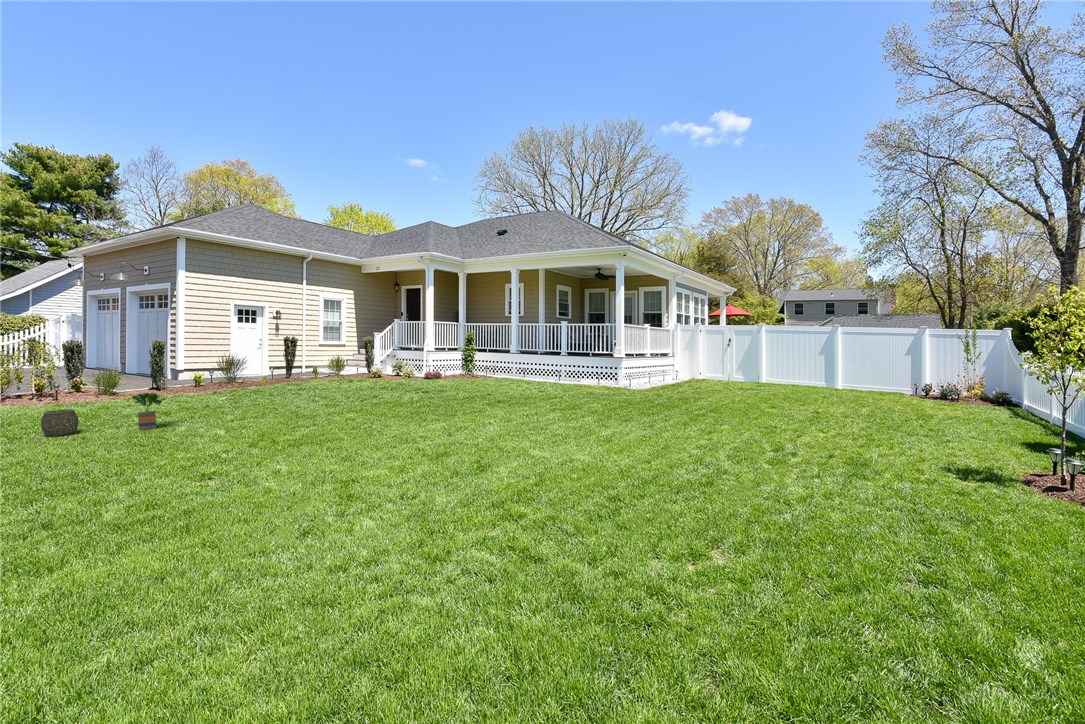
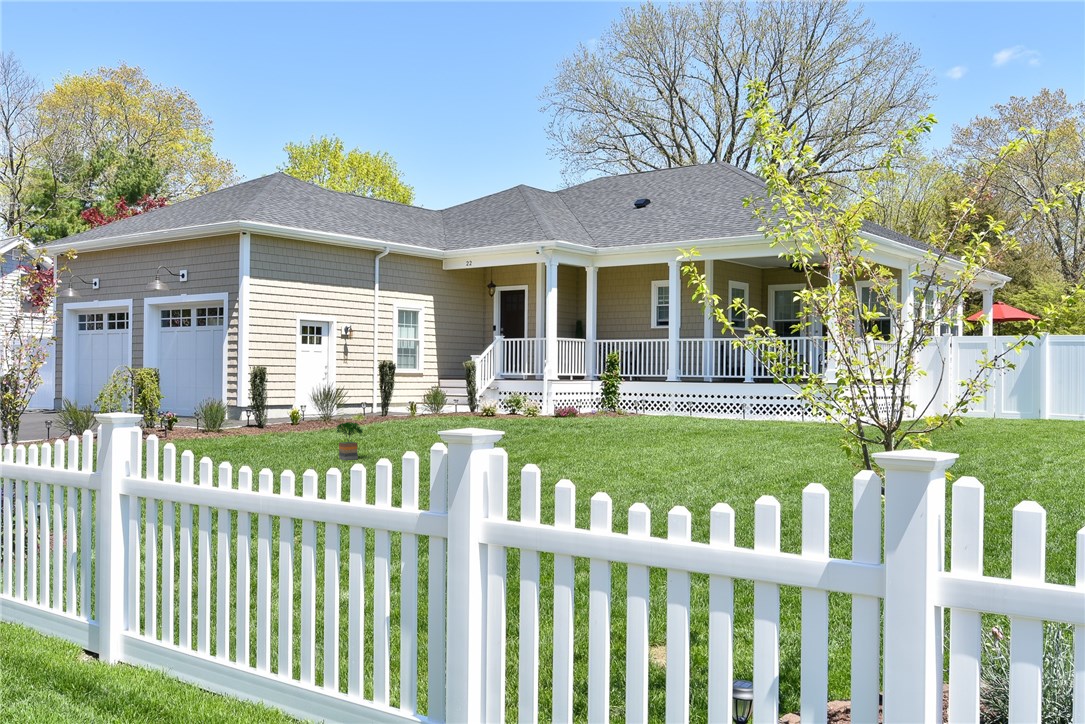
woven basket: present [41,409,79,436] -> none [266,438,295,464]

